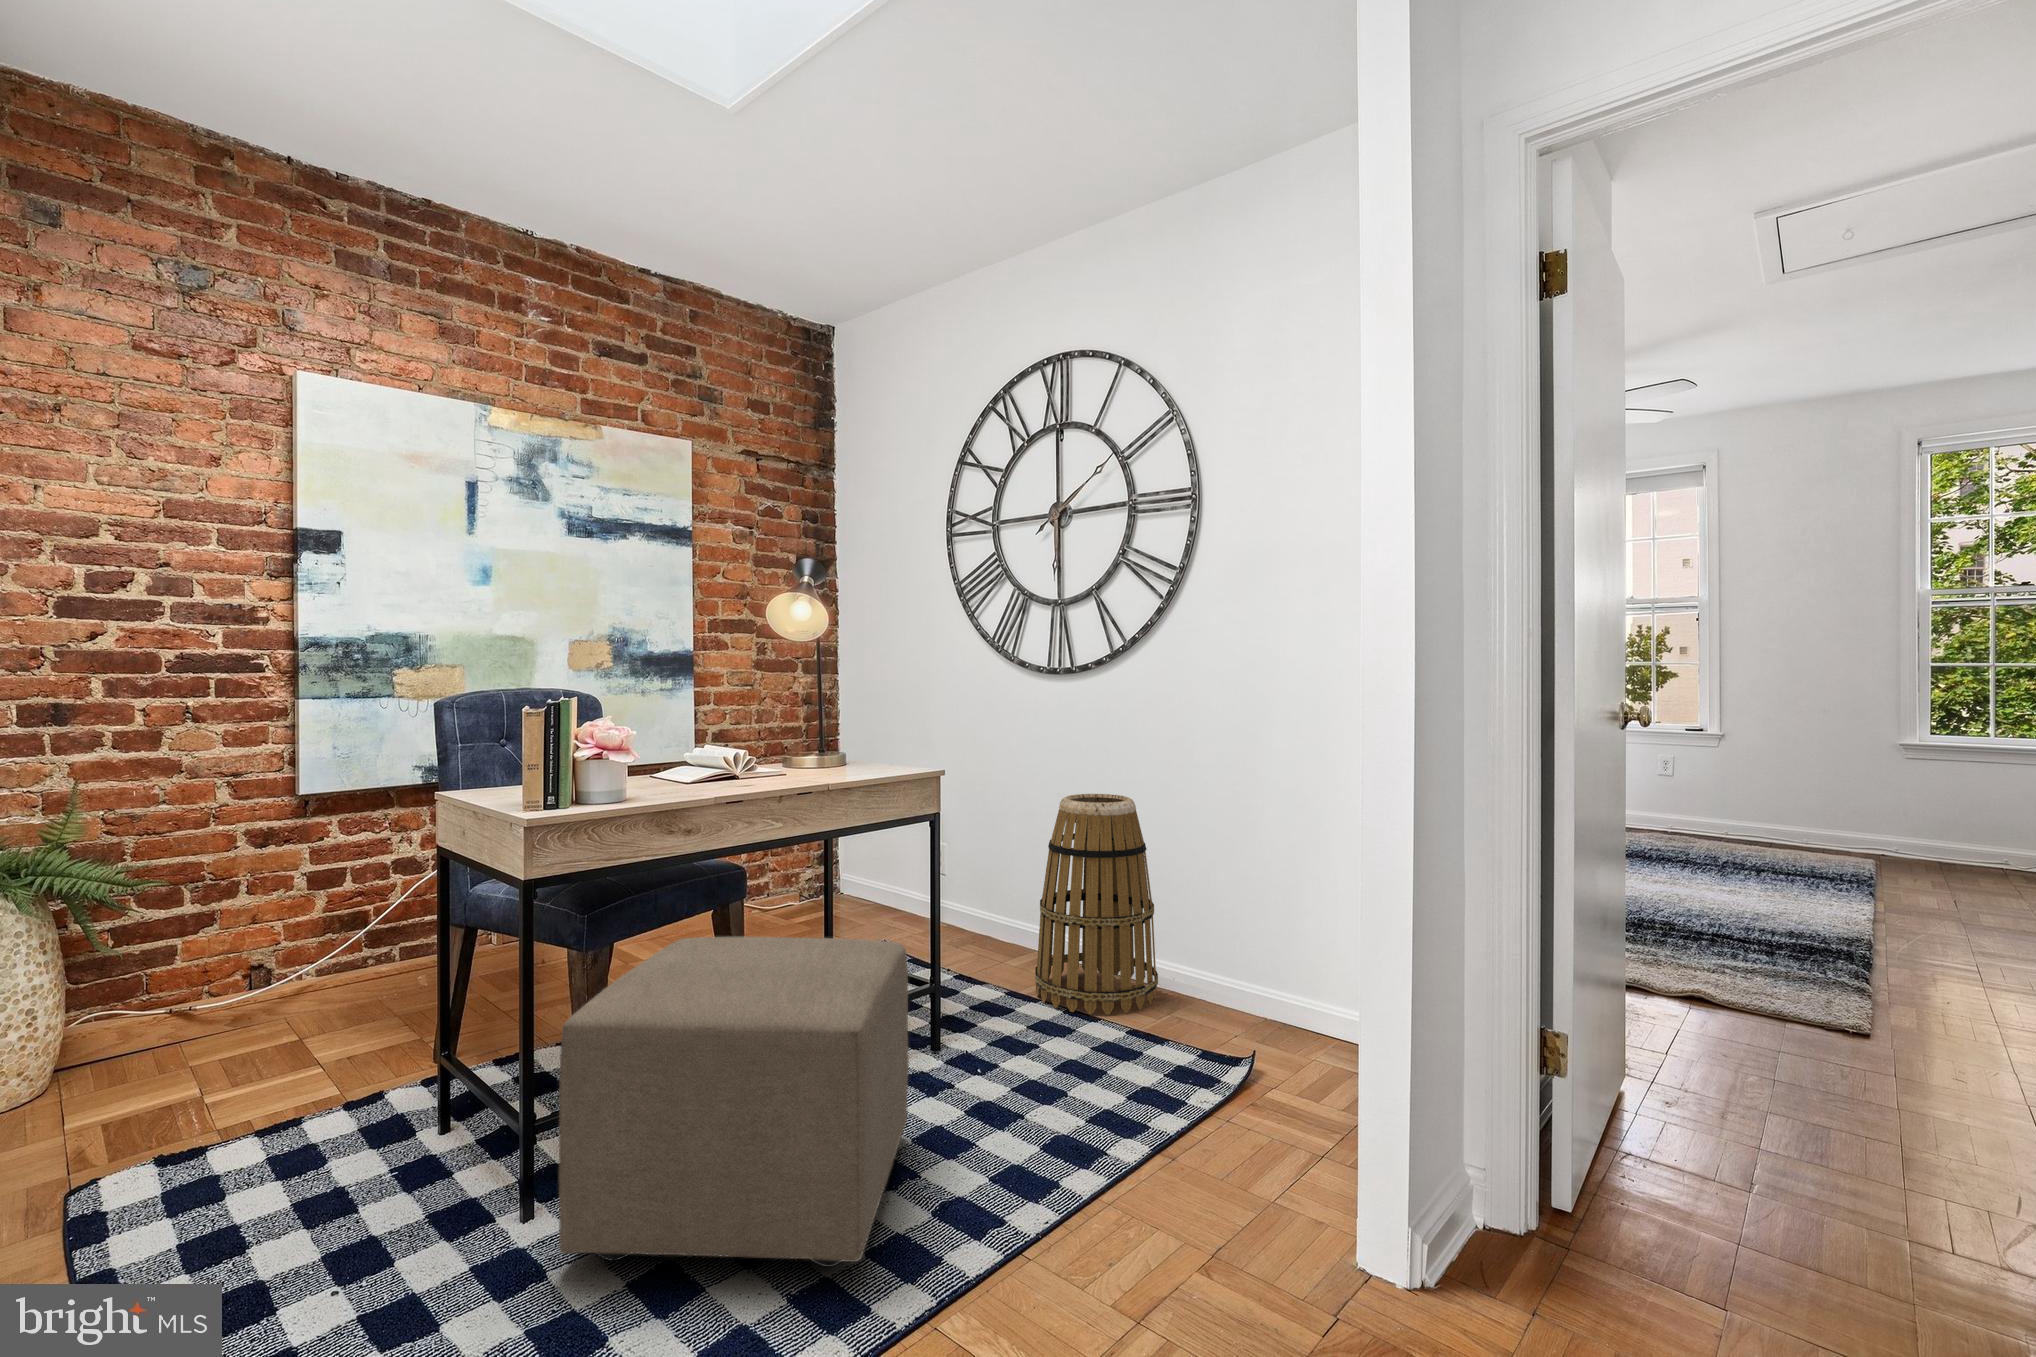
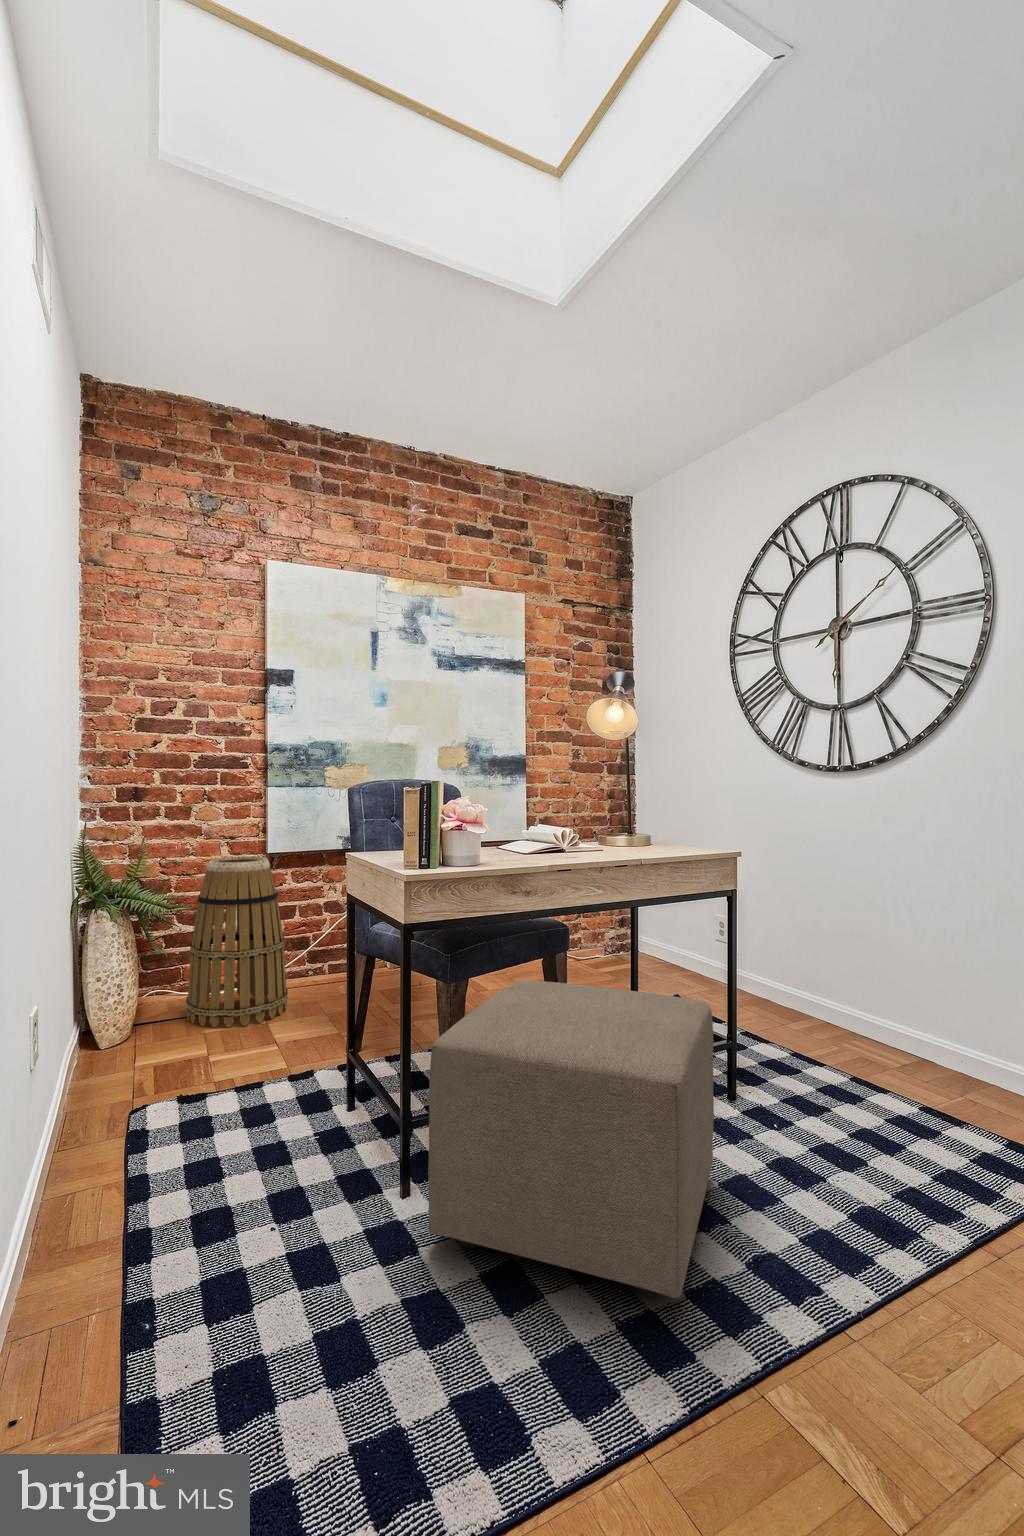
basket: present [1035,794,1158,1015] -> present [186,856,288,1027]

